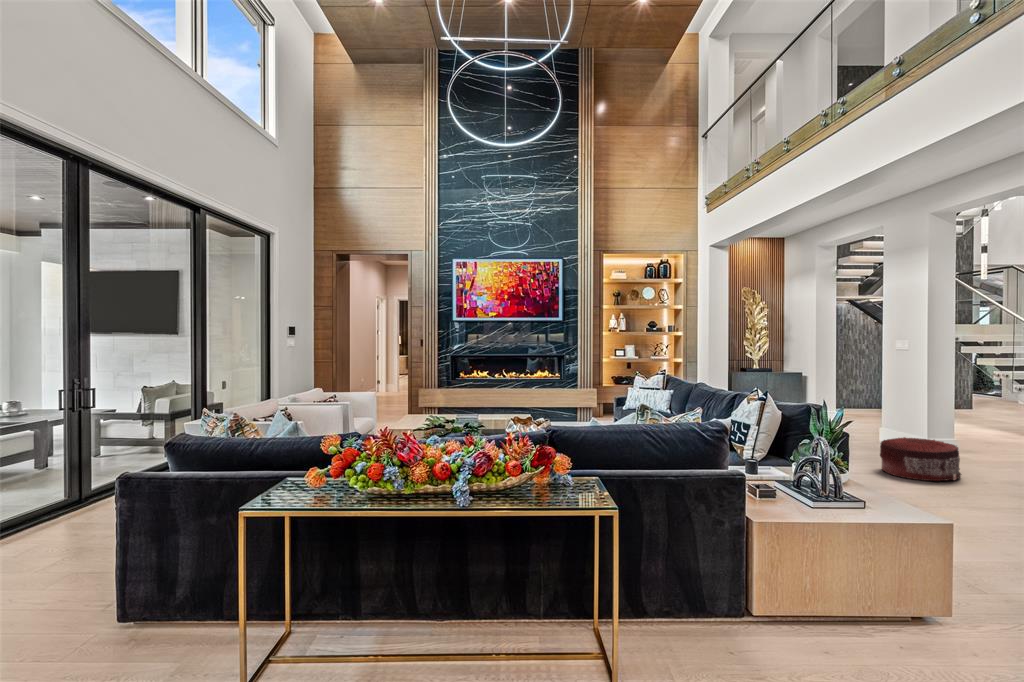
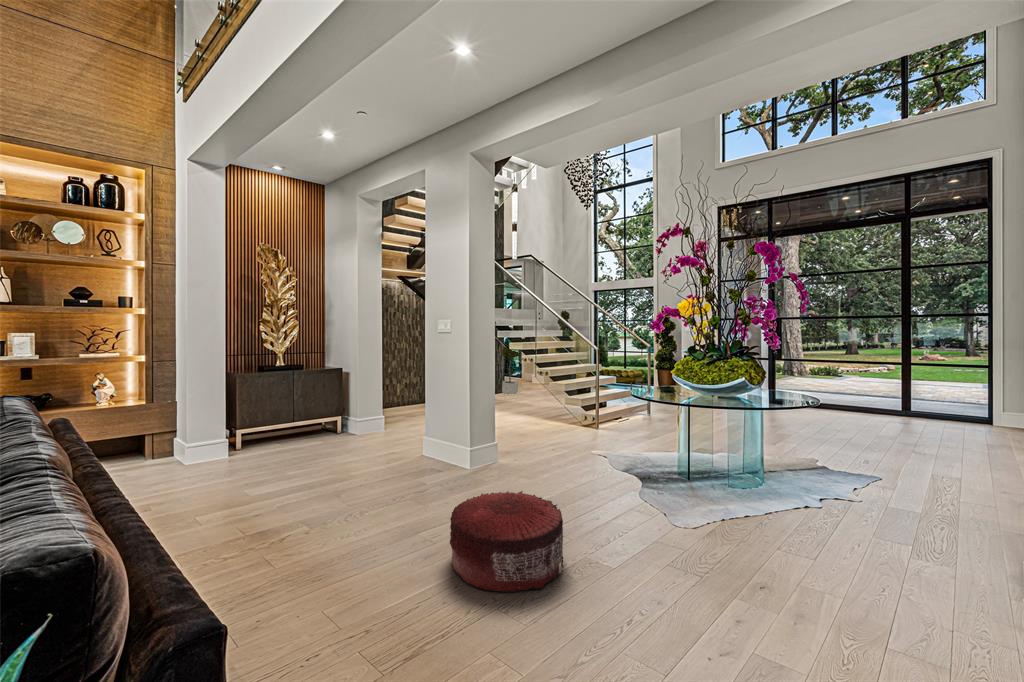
potted tree: none [968,359,996,412] -> present [502,347,520,394]

